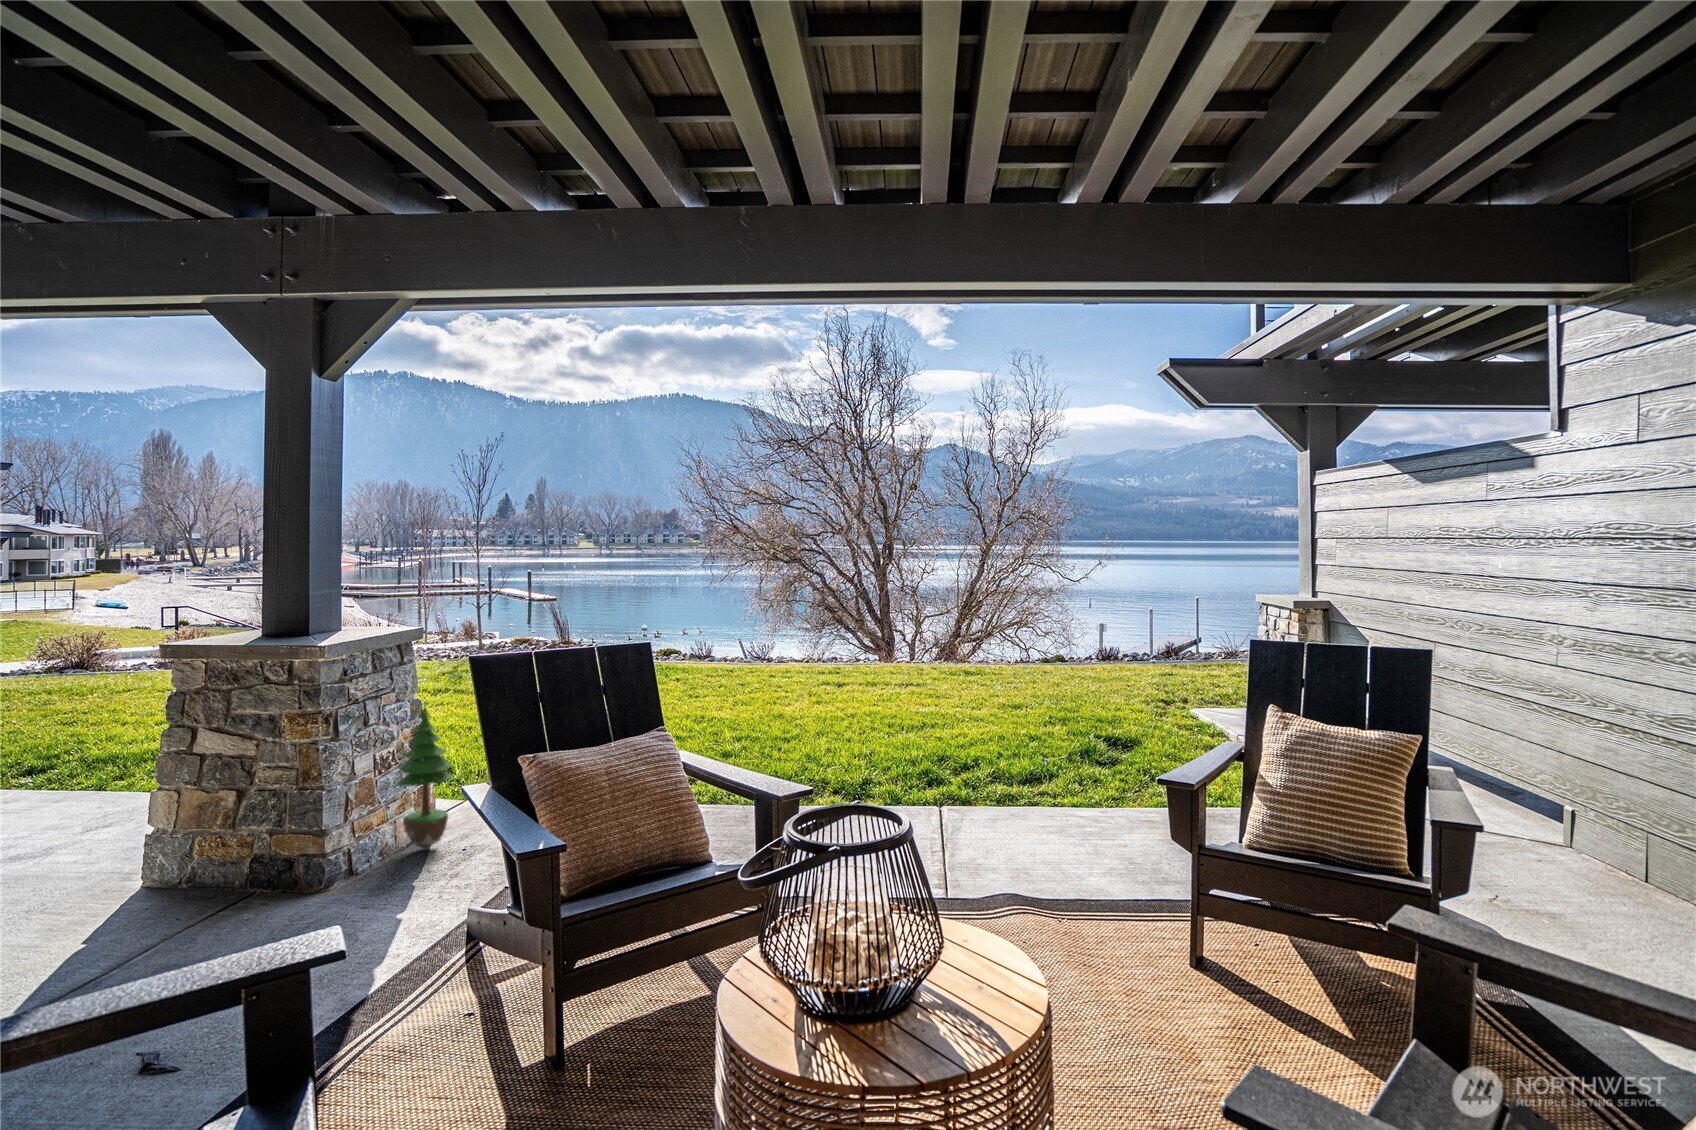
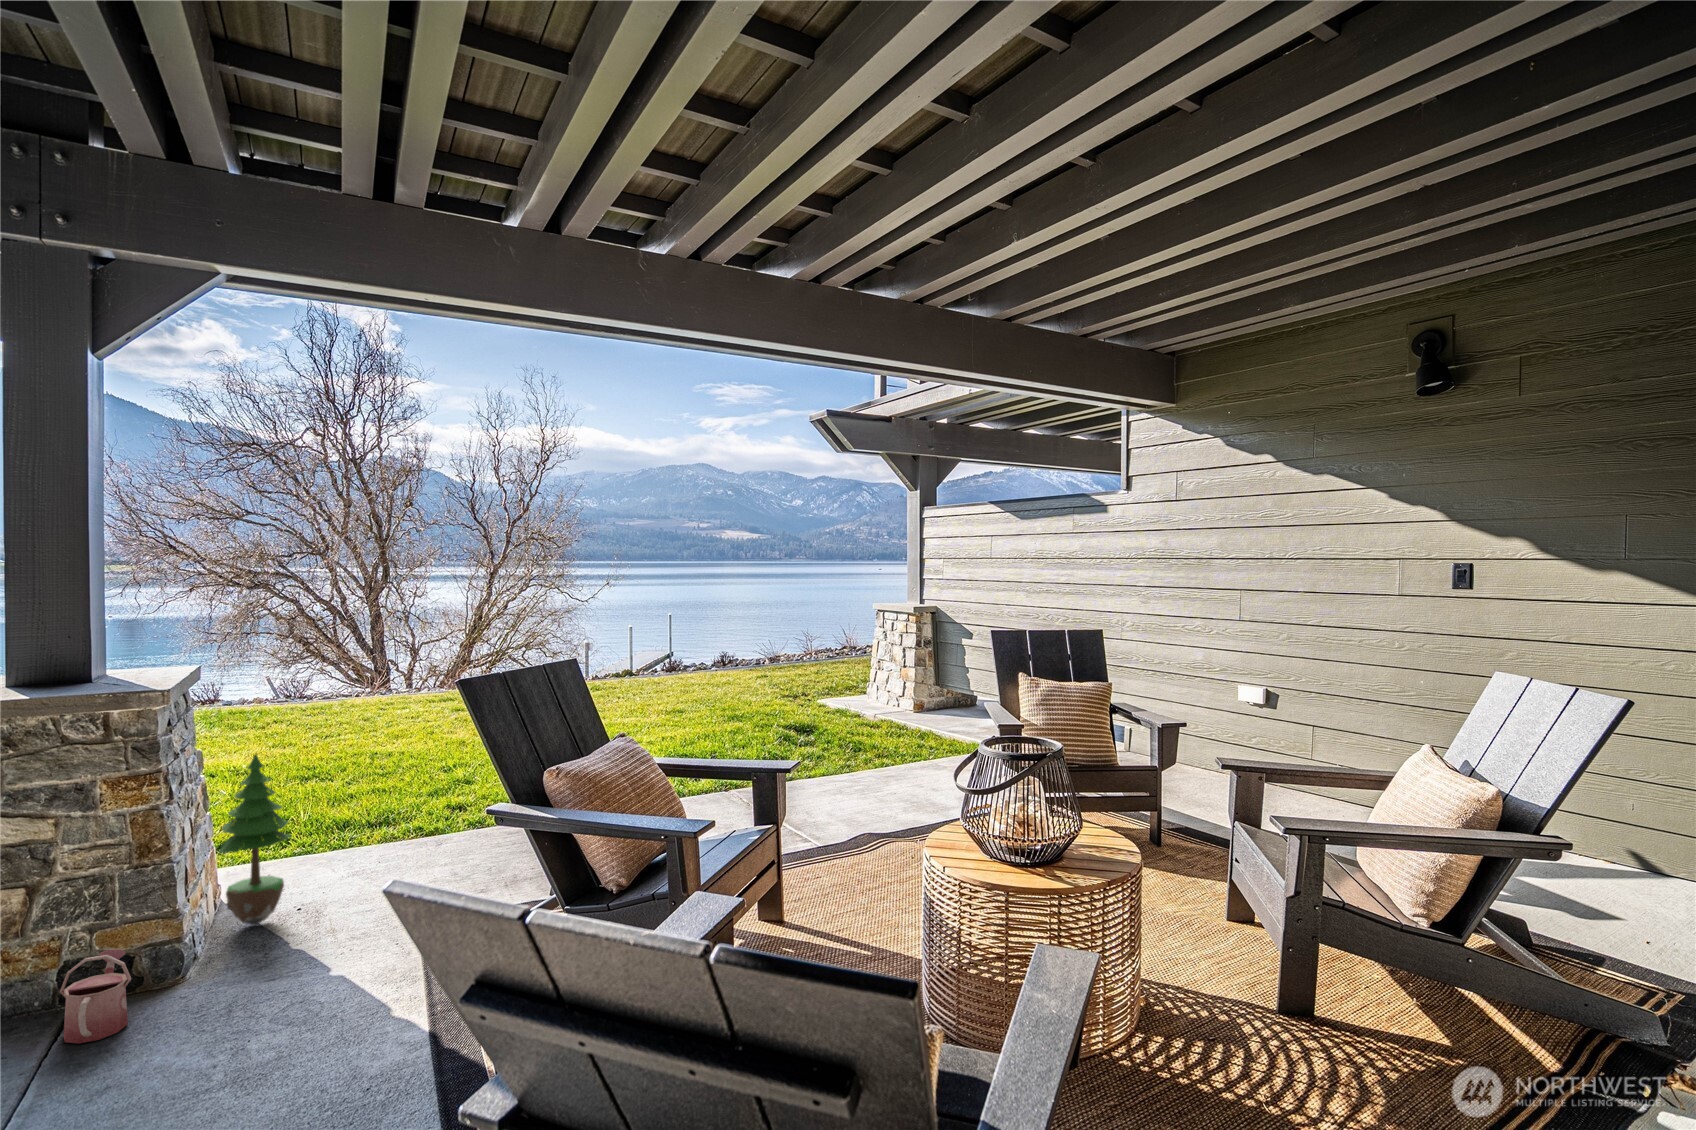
watering can: none [212,849,290,918] -> present [60,949,131,1044]

